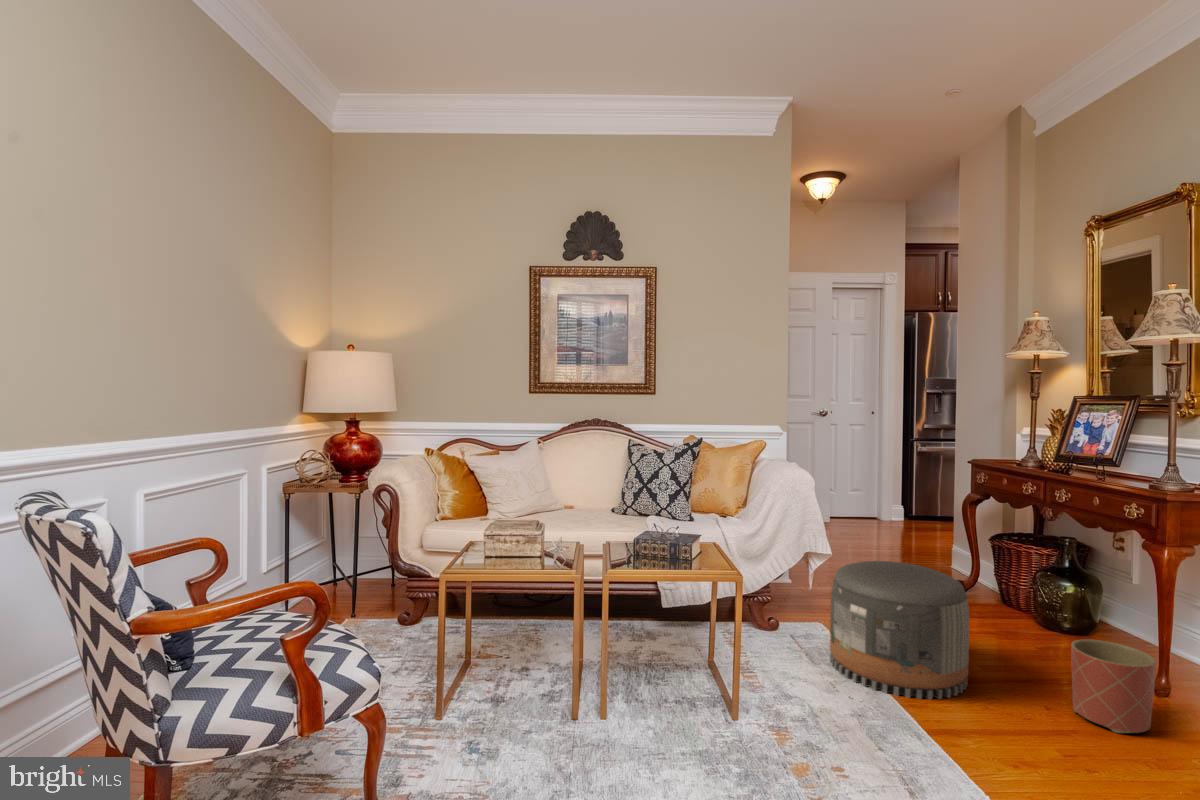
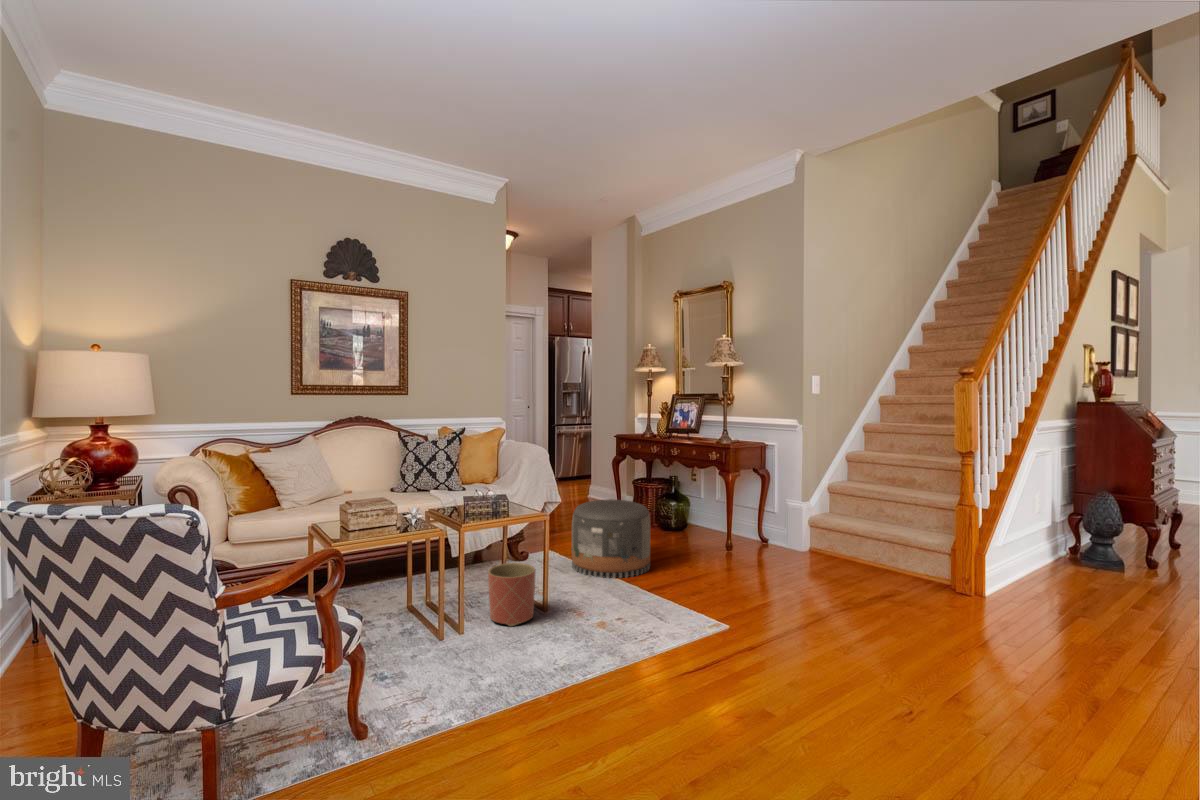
planter: present [1071,639,1156,733] -> present [488,563,536,626]

